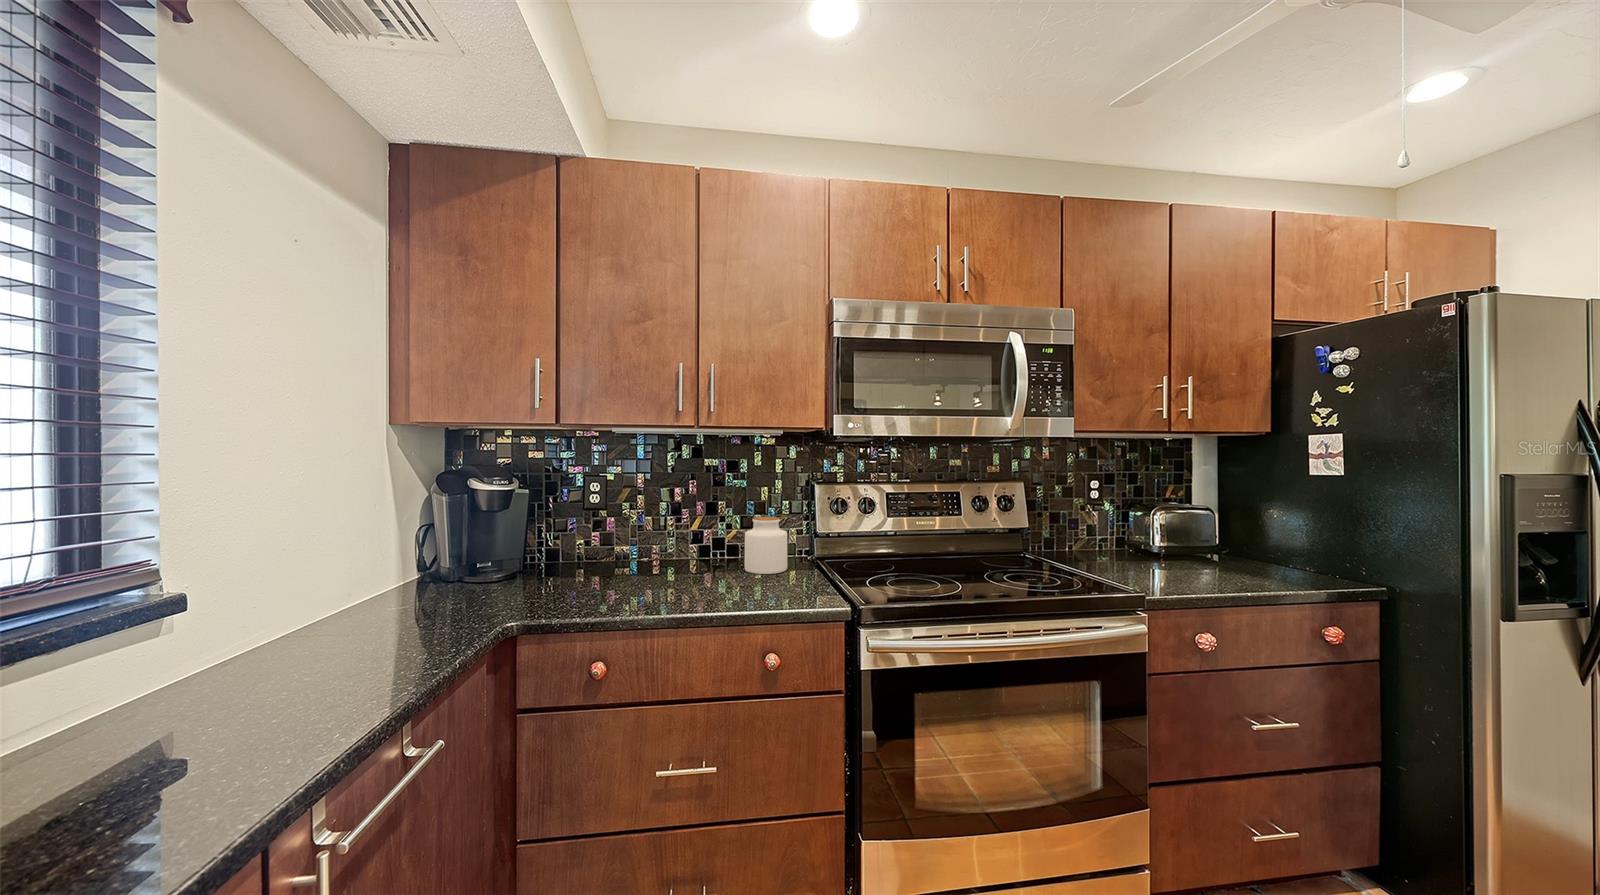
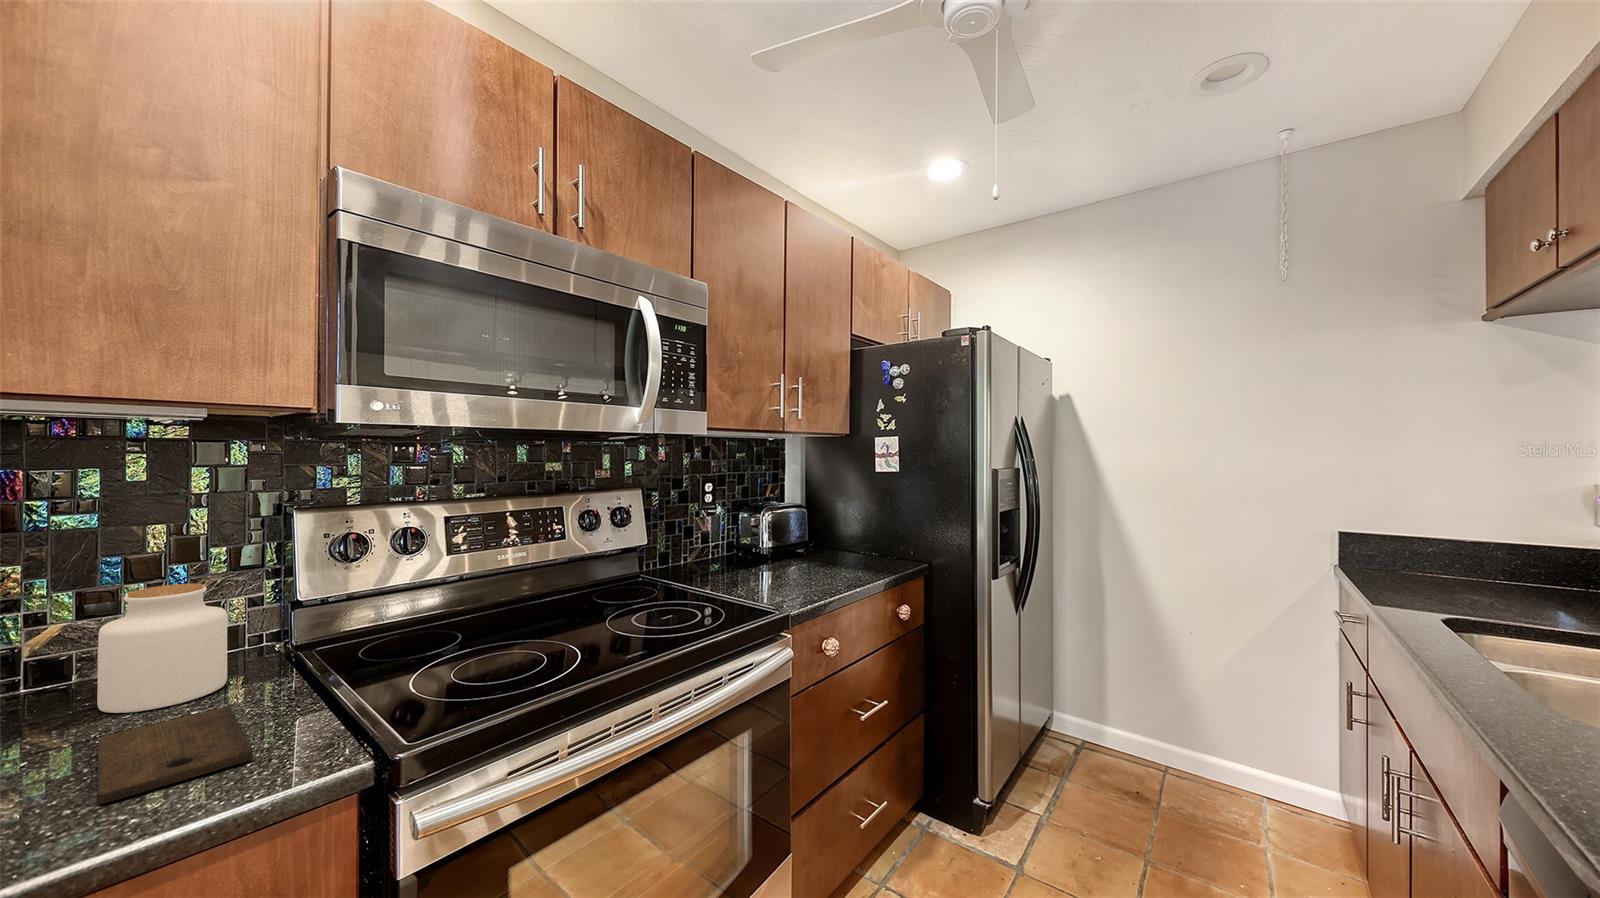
cutting board: none [746,578,795,602] -> present [98,707,253,804]

